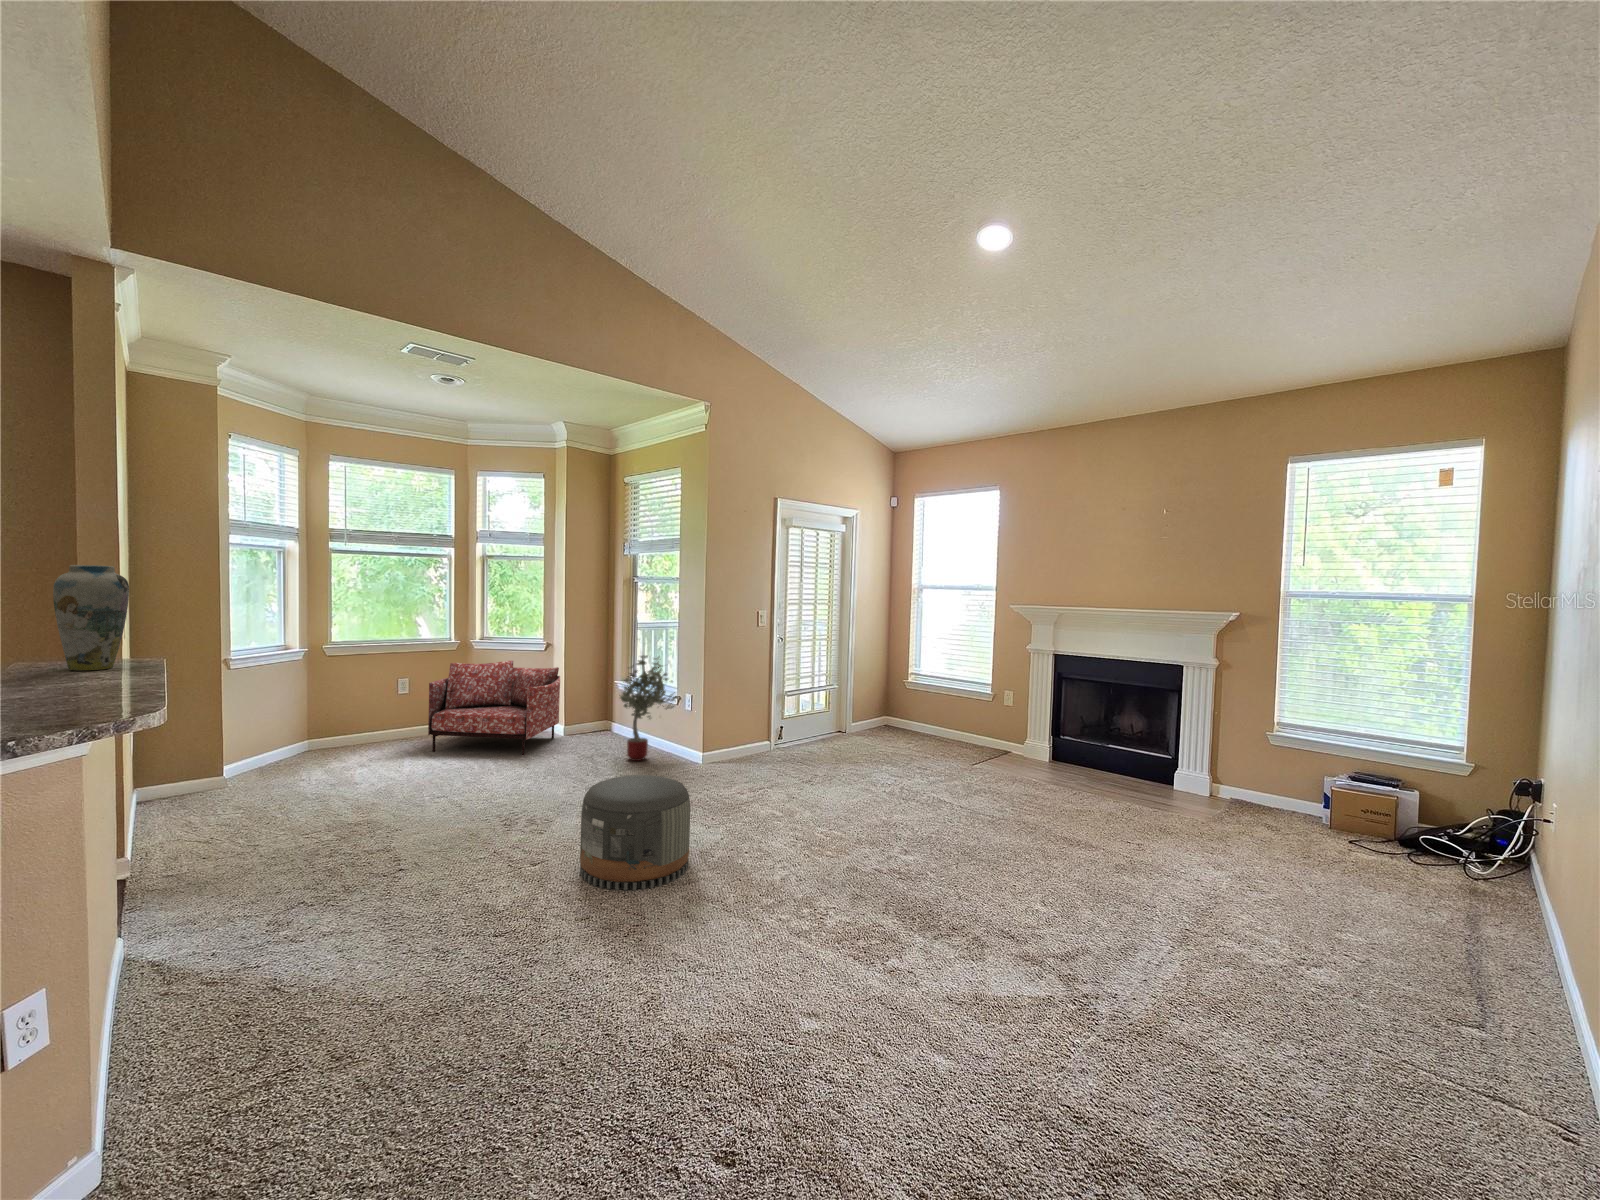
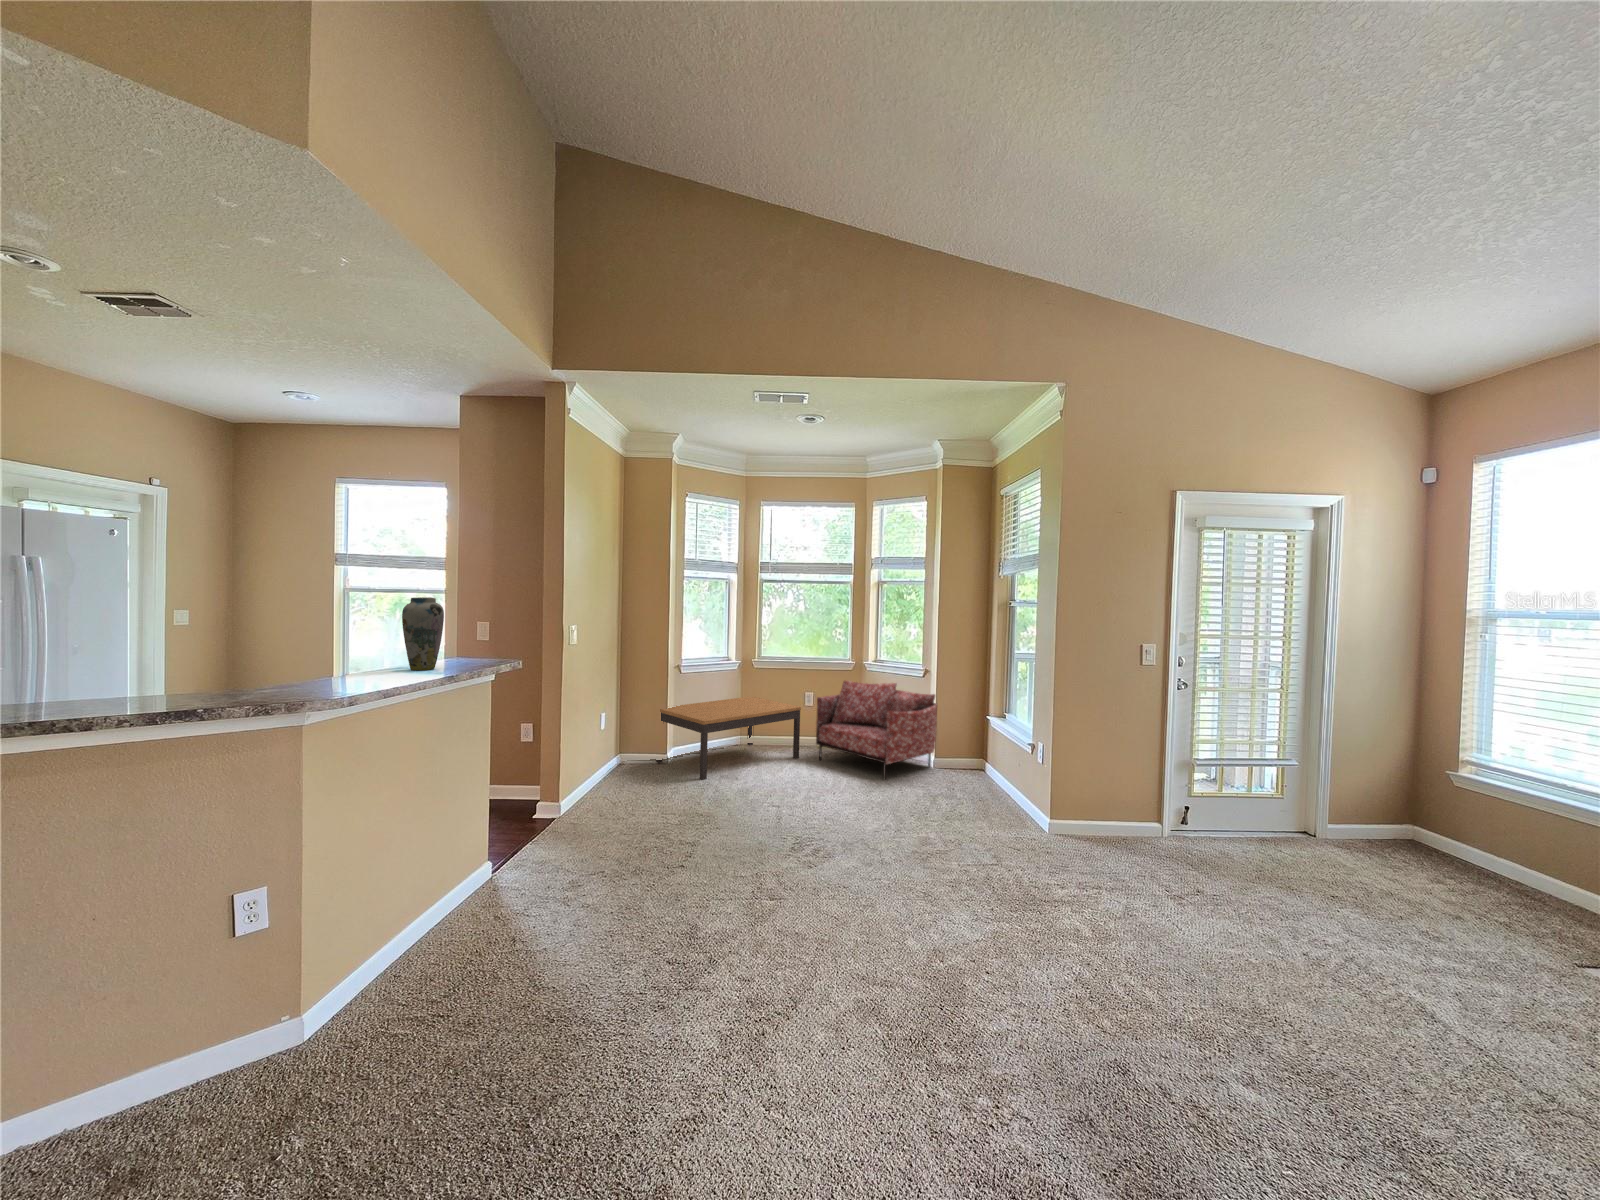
potted tree: present [619,656,676,761] -> none [964,690,1034,811]
coffee table: none [203,692,406,795] -> present [656,697,801,780]
pouf: present [580,775,690,890] -> none [787,827,910,969]

